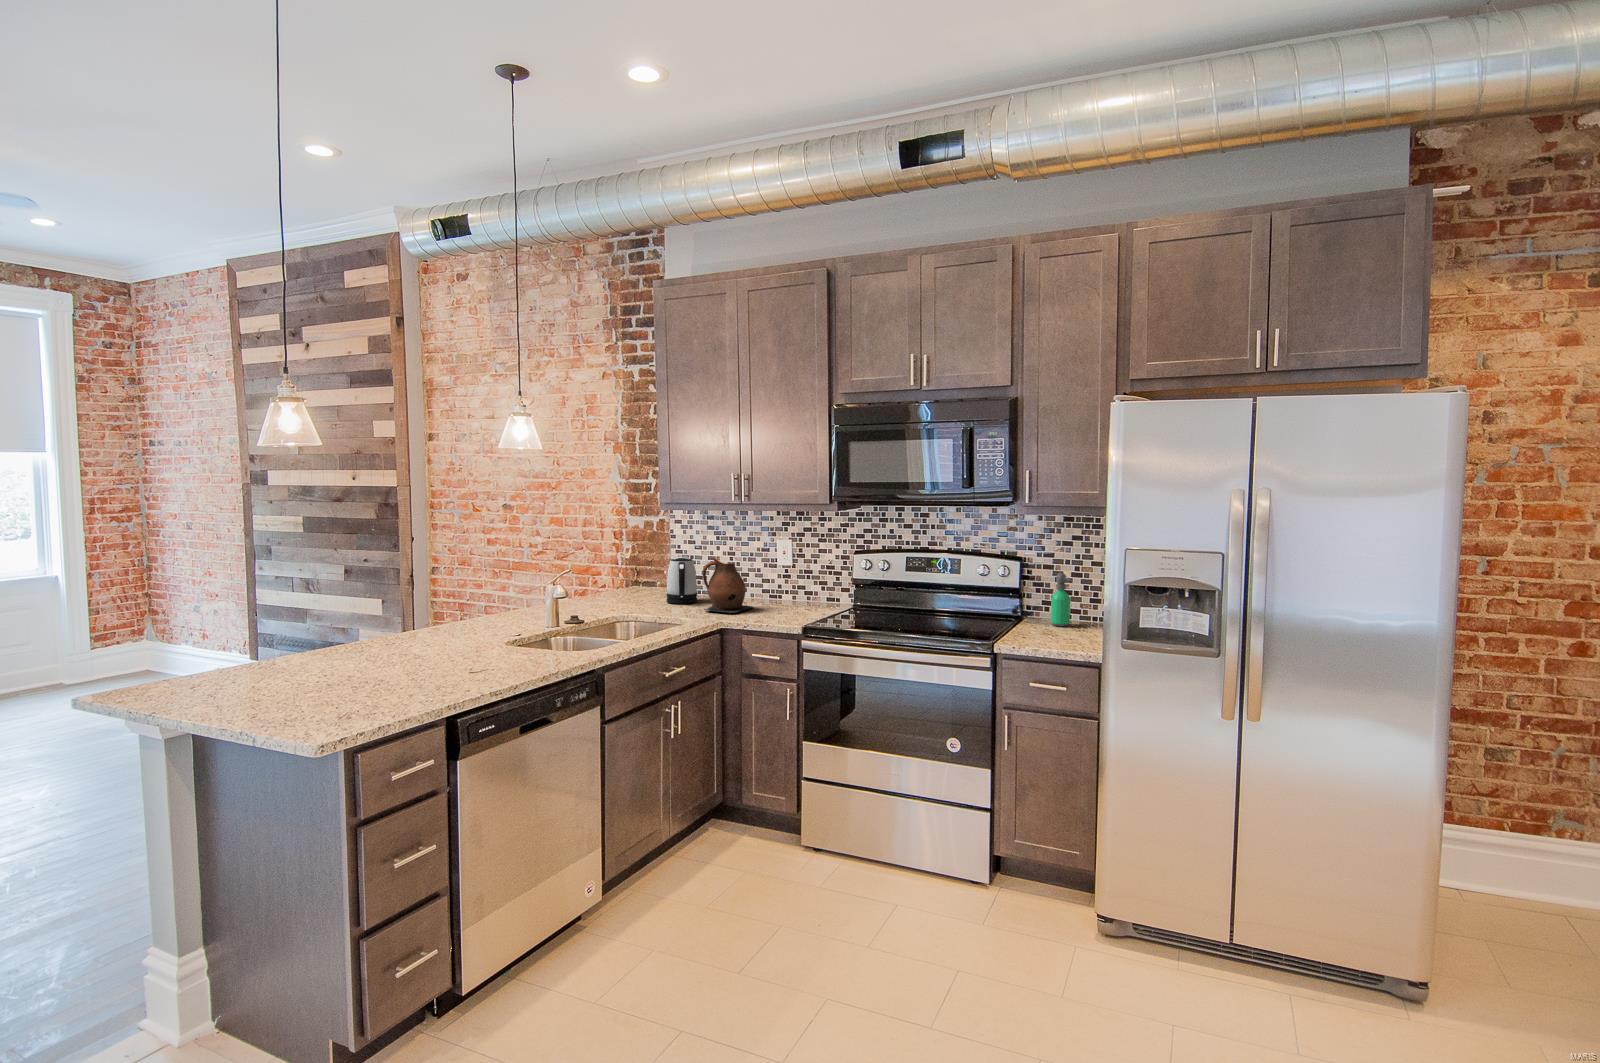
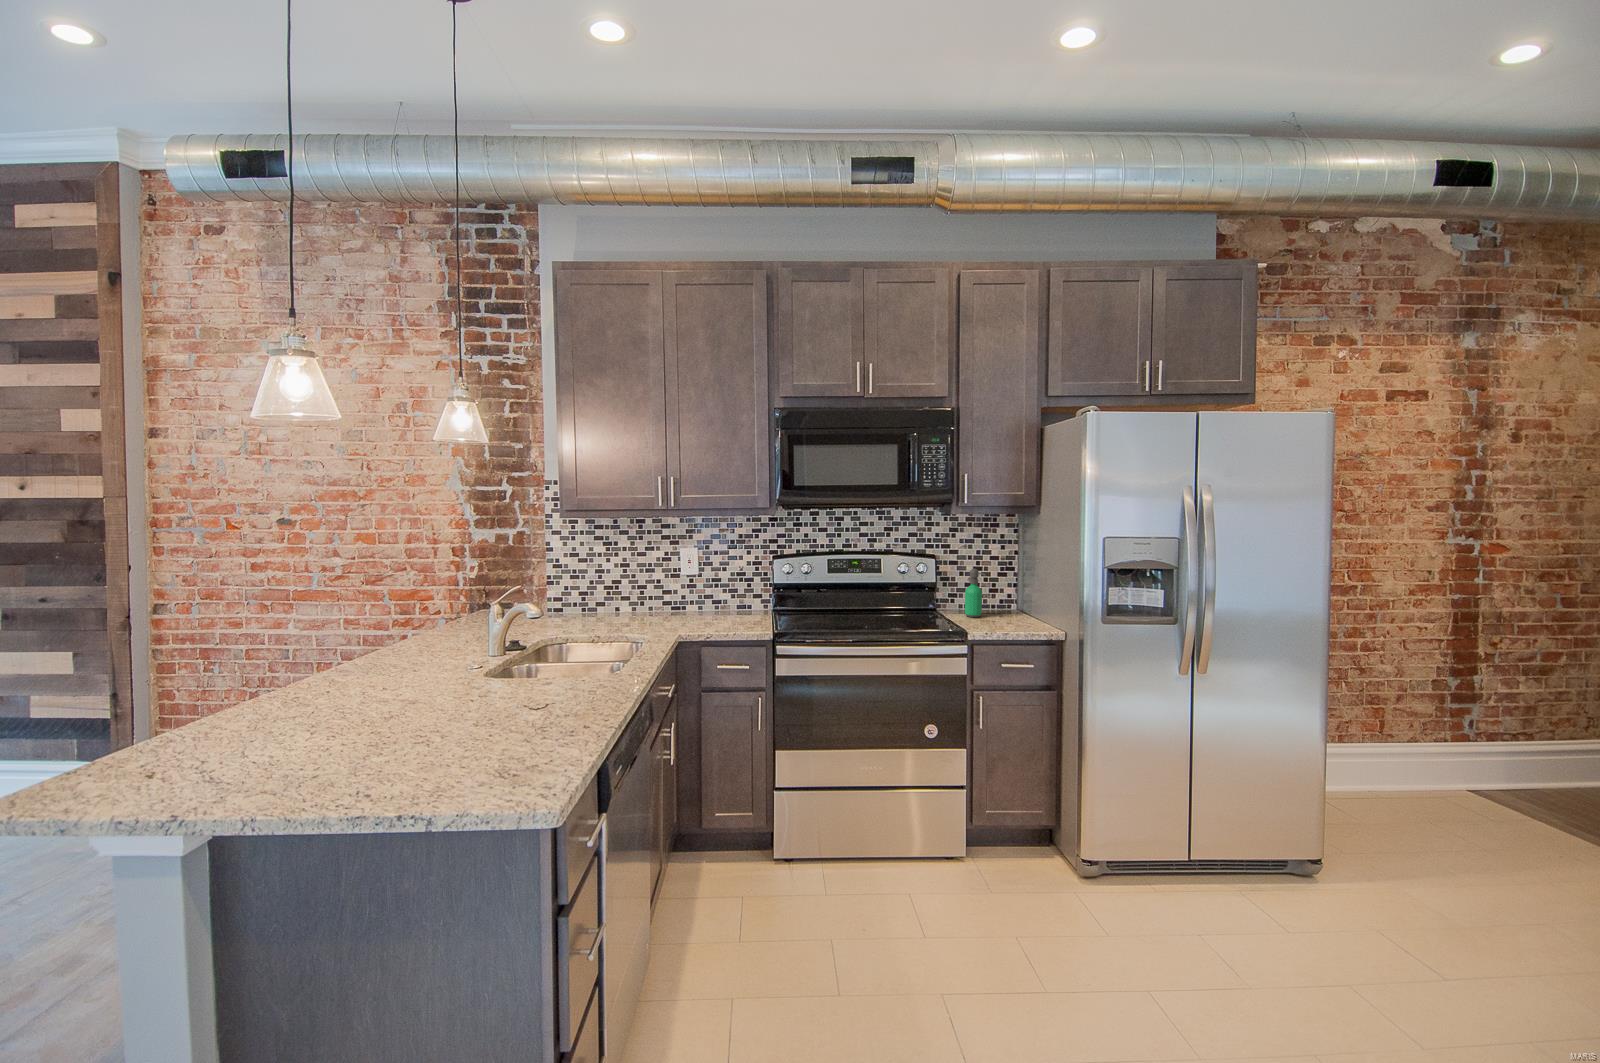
ceramic pitcher: present [702,556,754,614] -> none [617,572,672,636]
kettle: present [667,557,697,604] -> none [557,575,594,629]

